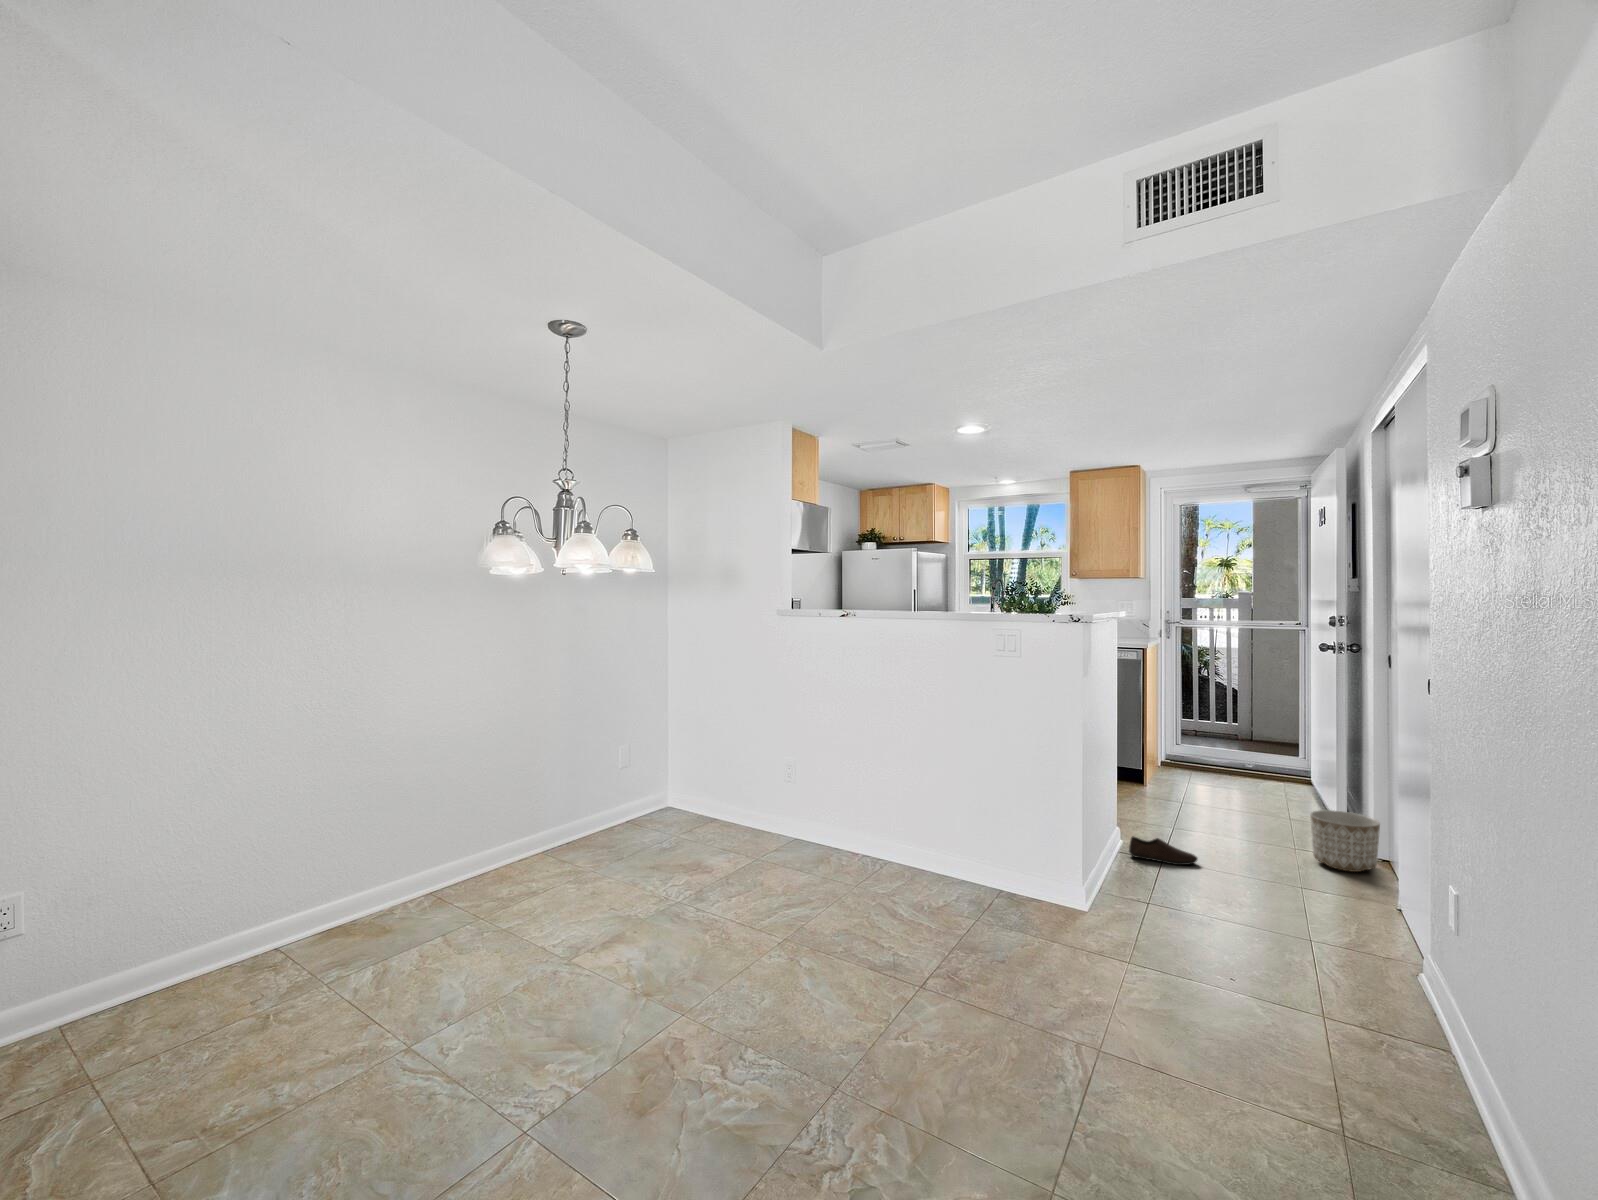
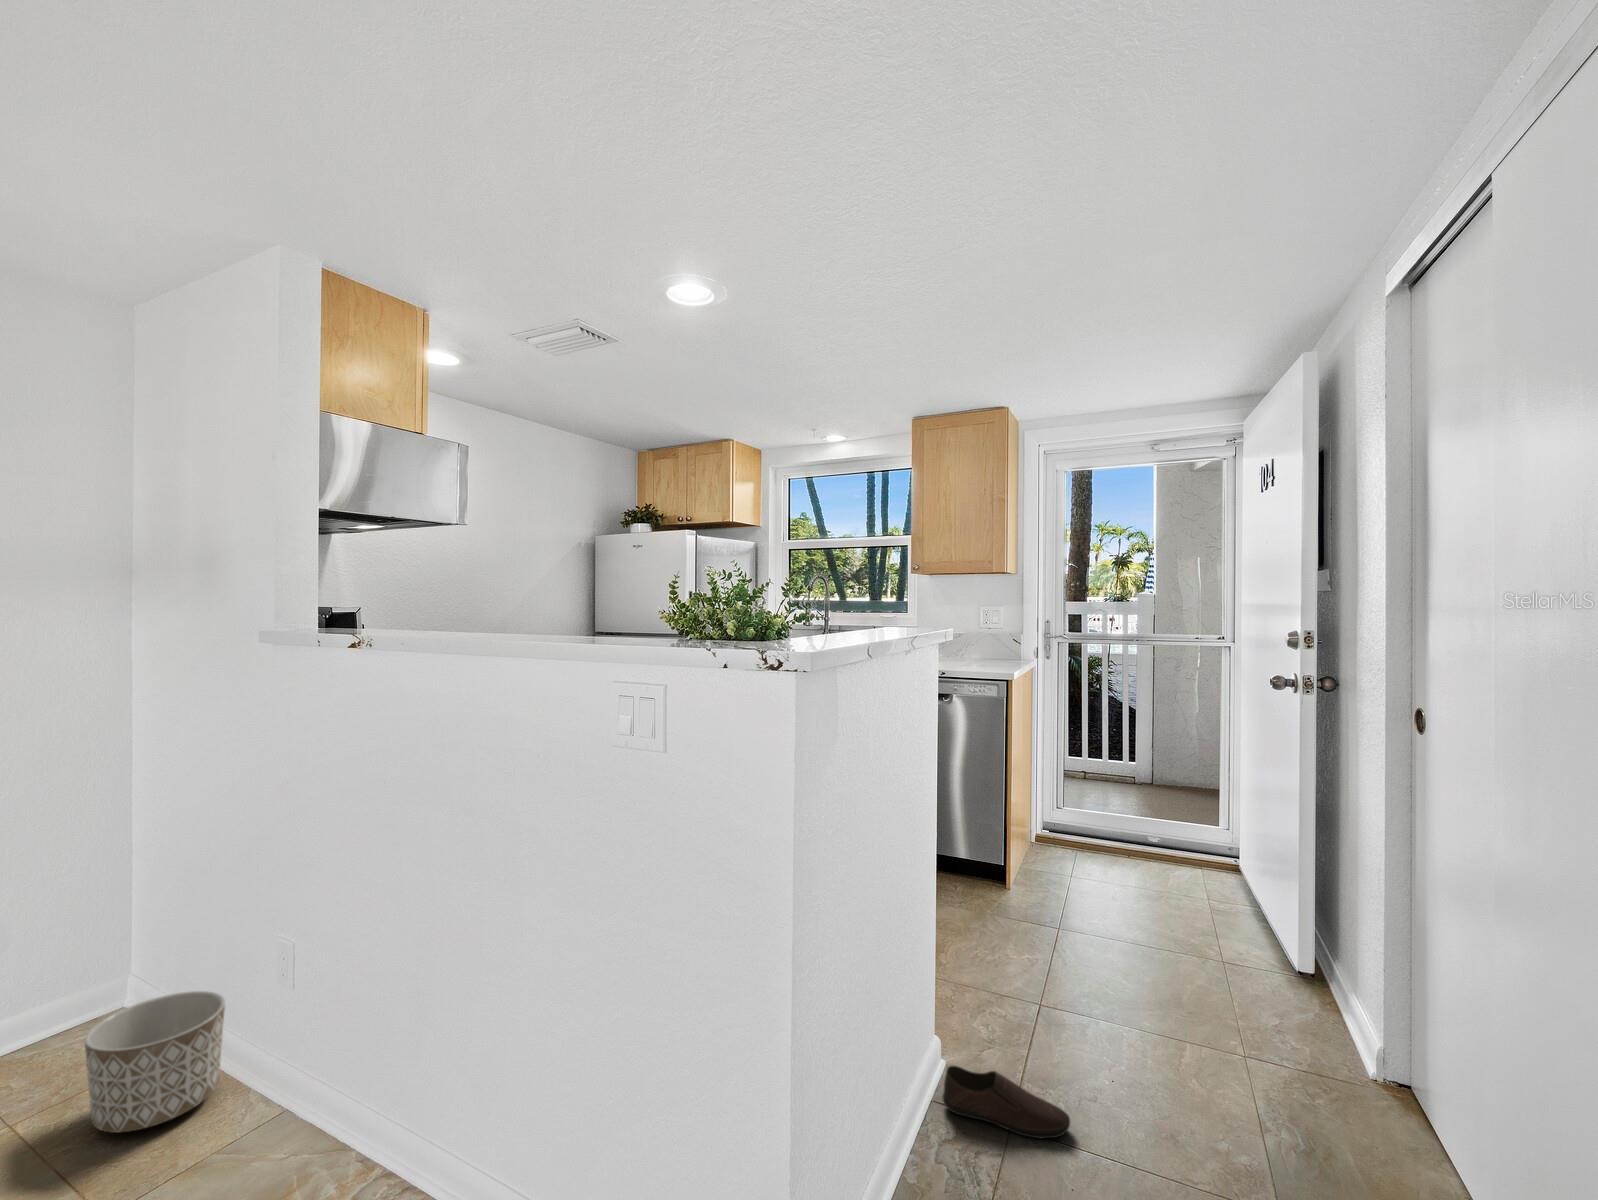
planter: present [1310,810,1380,872] -> present [85,991,225,1133]

